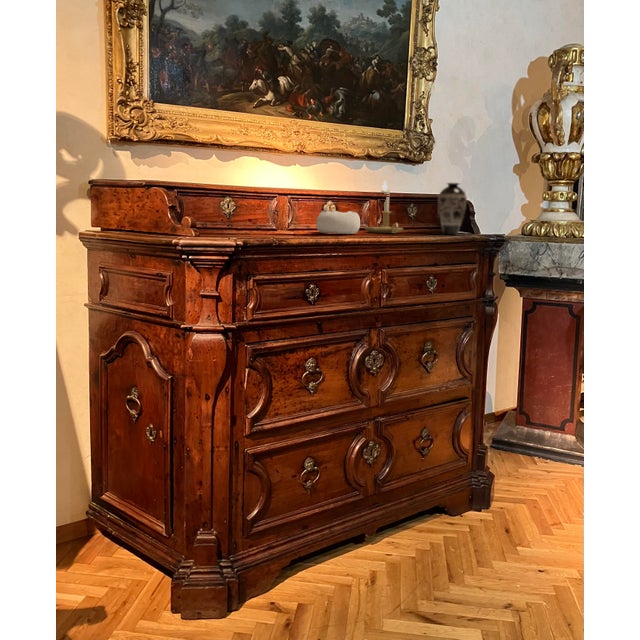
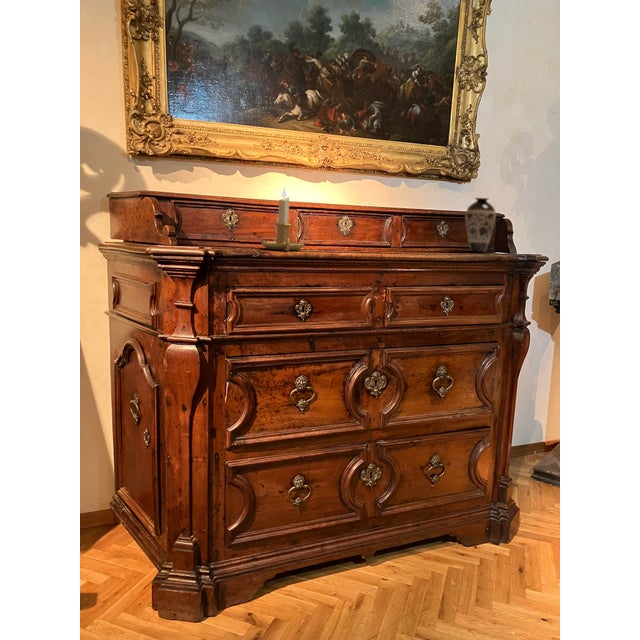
candlestick: present [365,181,403,233] -> present [261,188,304,251]
decorative bowl: present [316,207,360,234] -> none [328,221,373,249]

